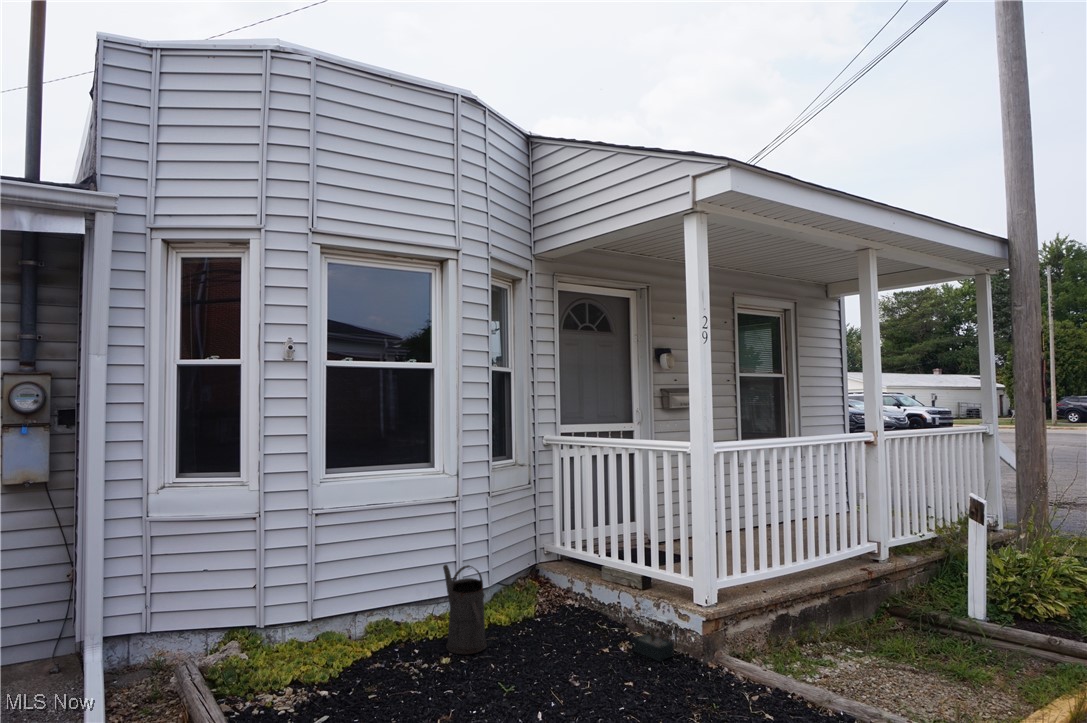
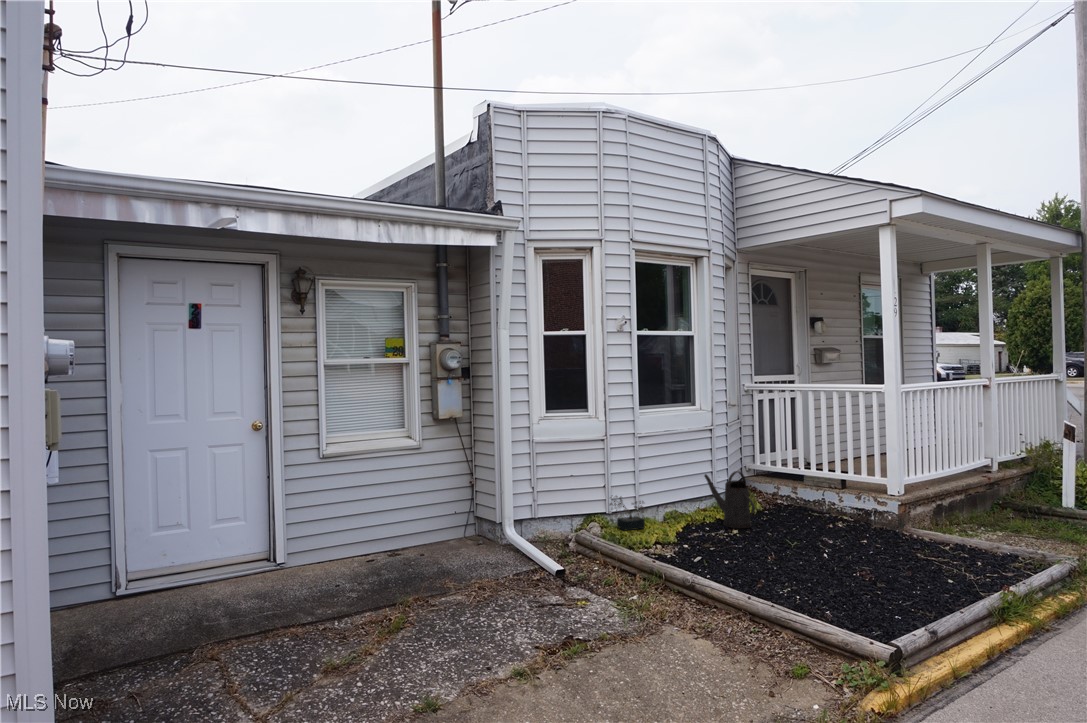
decorative plant: present [625,599,674,661] -> present [610,496,647,531]

